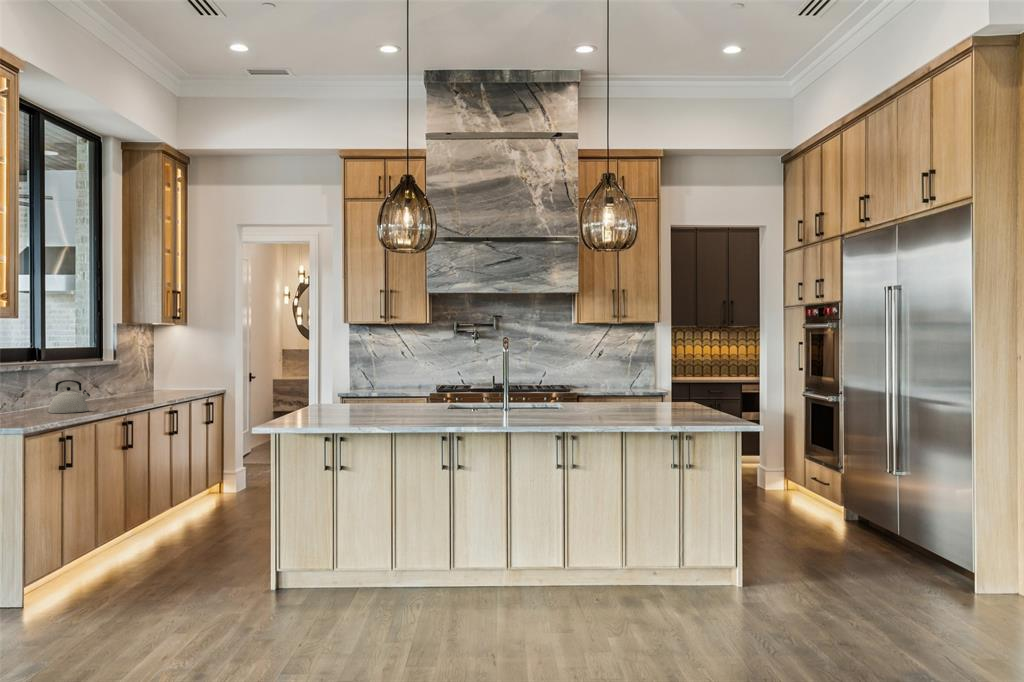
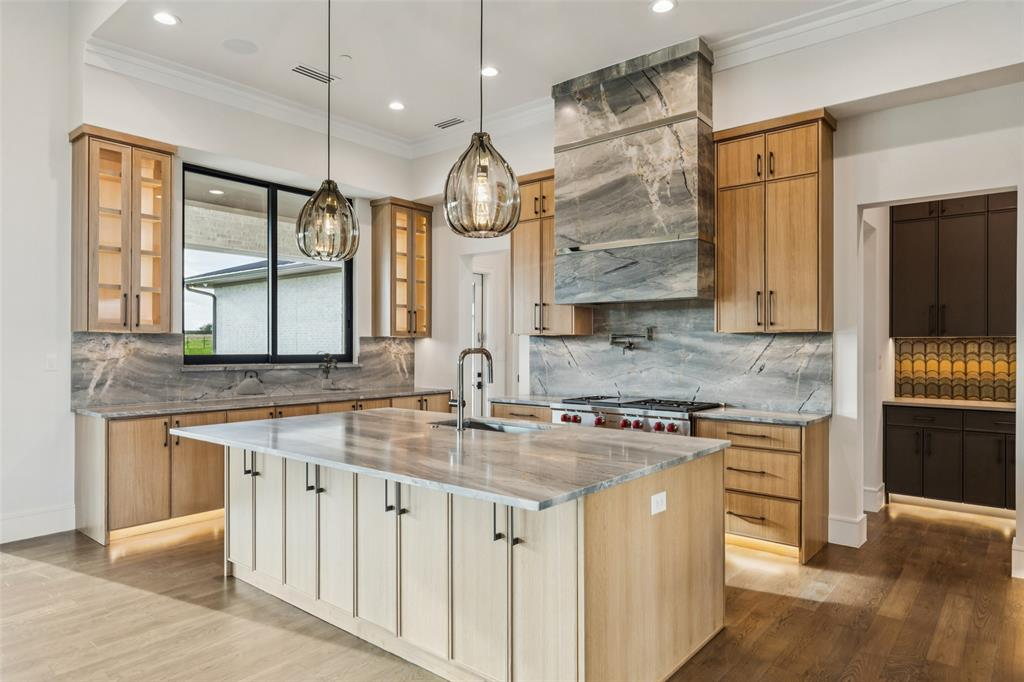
potted plant: none [97,351,145,402] -> present [317,351,338,389]

